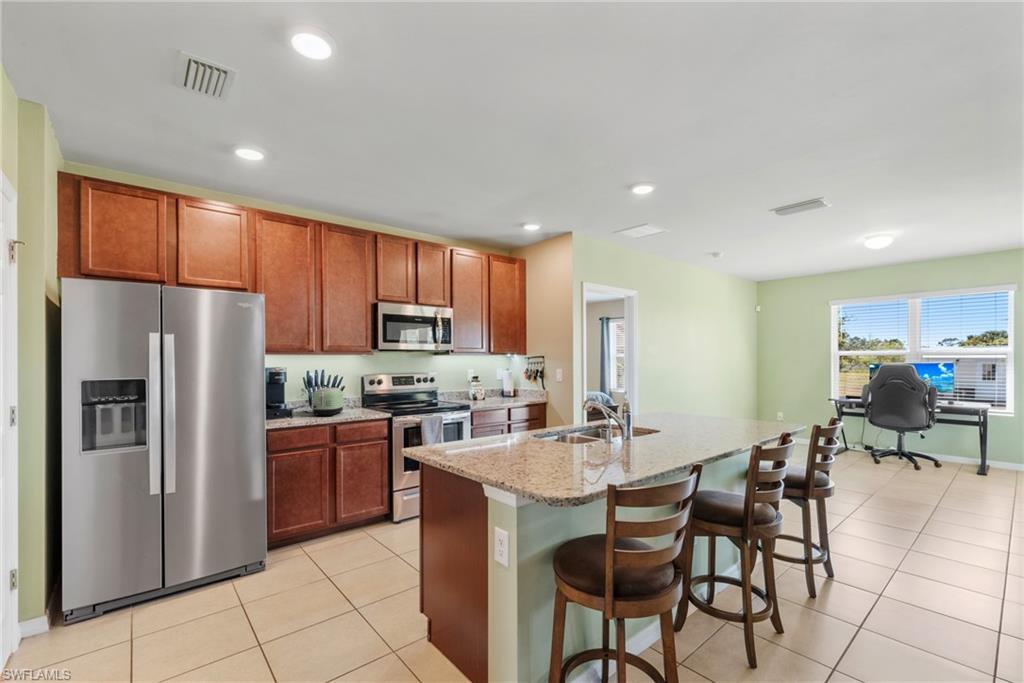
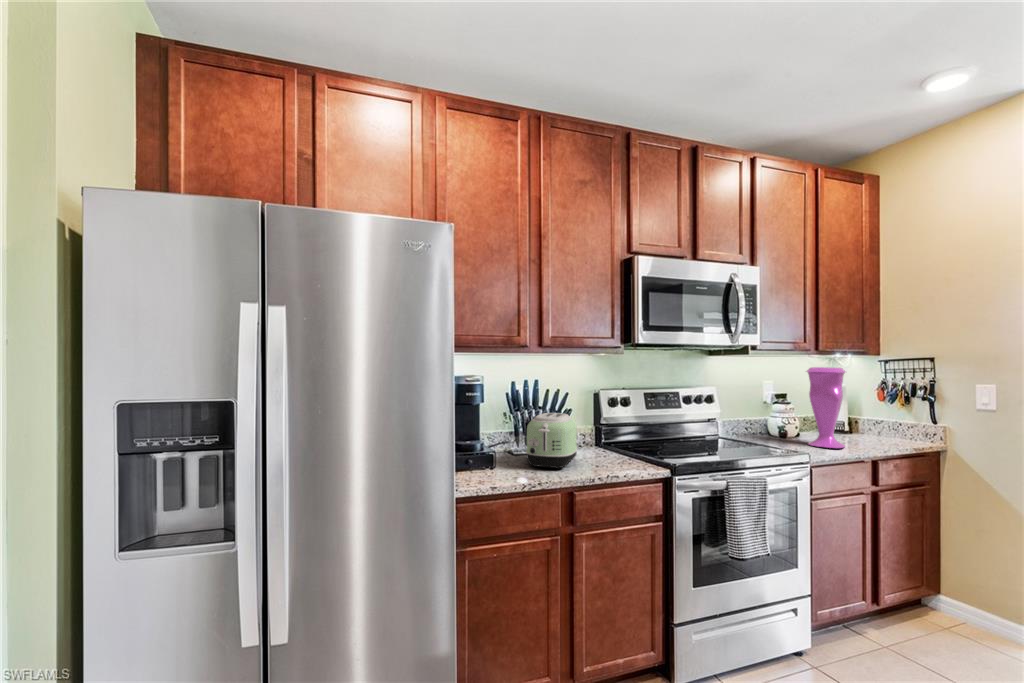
vase: none [480,361,501,403] -> present [806,367,845,448]

